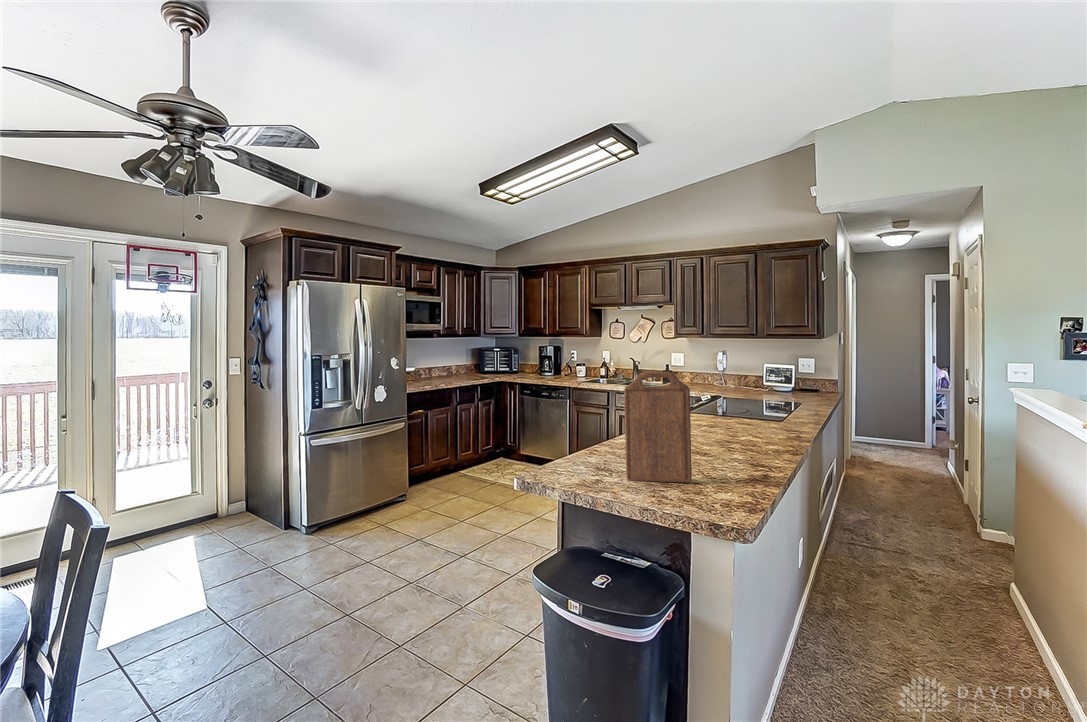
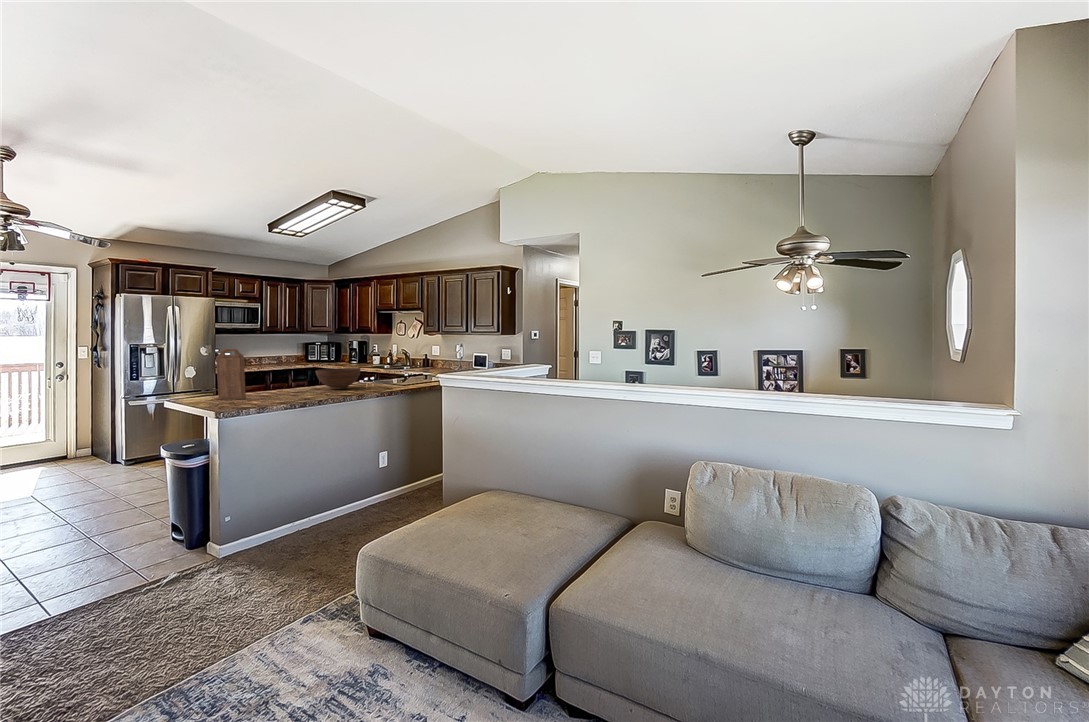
fruit bowl: none [695,398,777,440] -> present [316,368,361,389]

